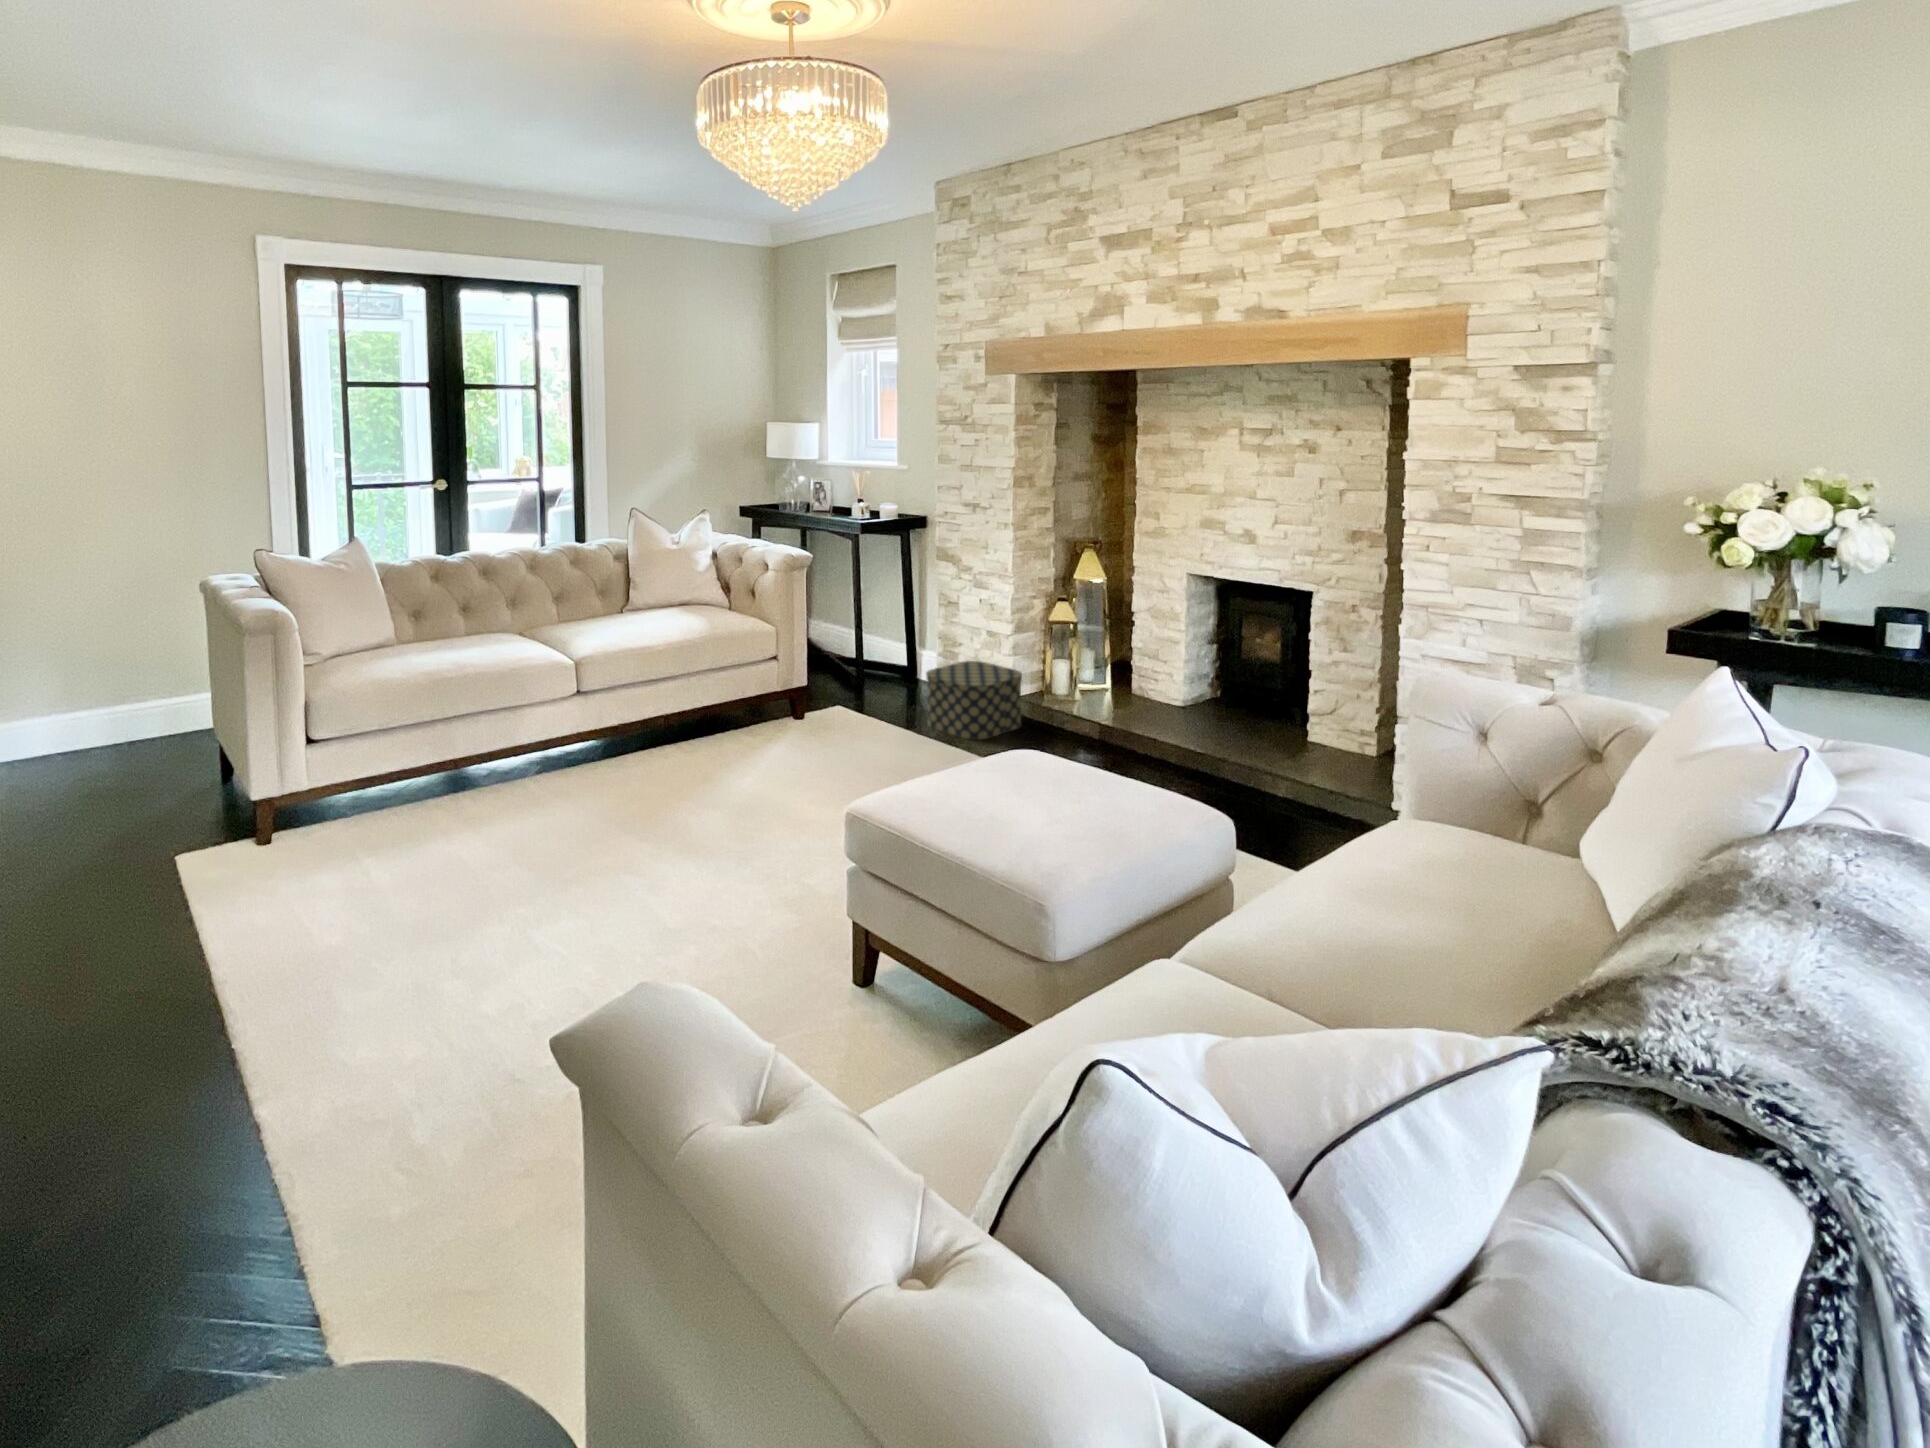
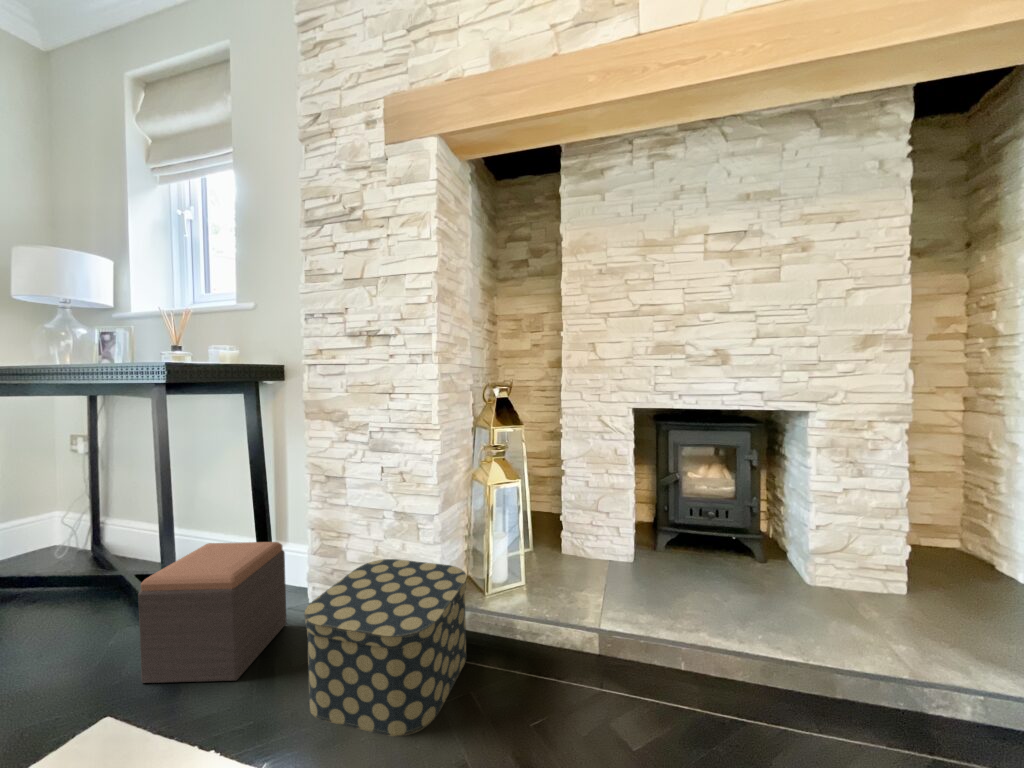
footstool: none [849,636,922,710] -> present [138,542,286,683]

